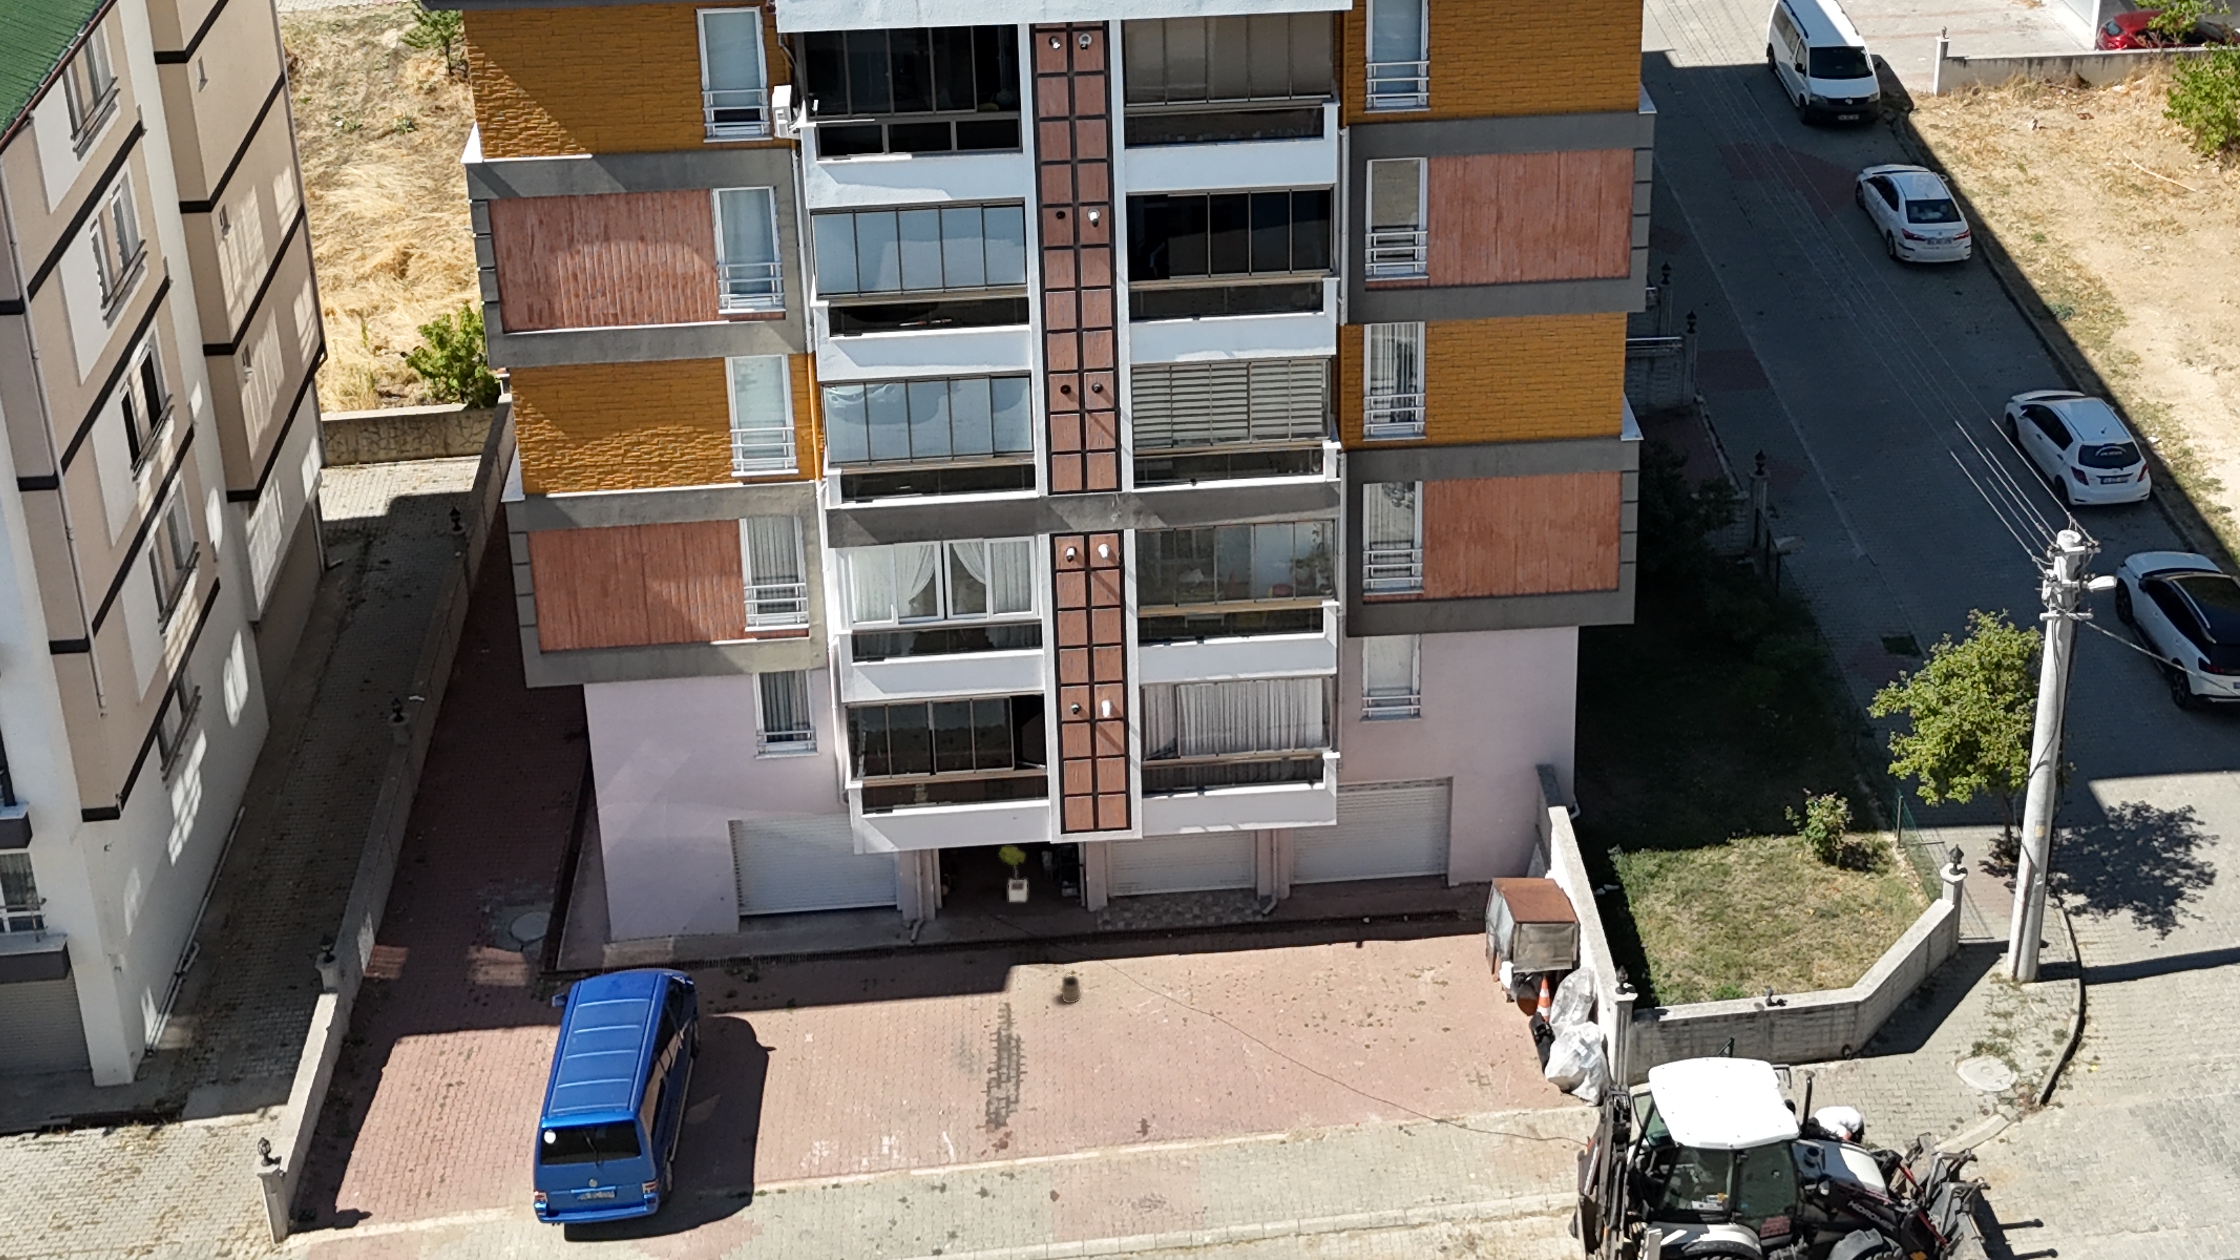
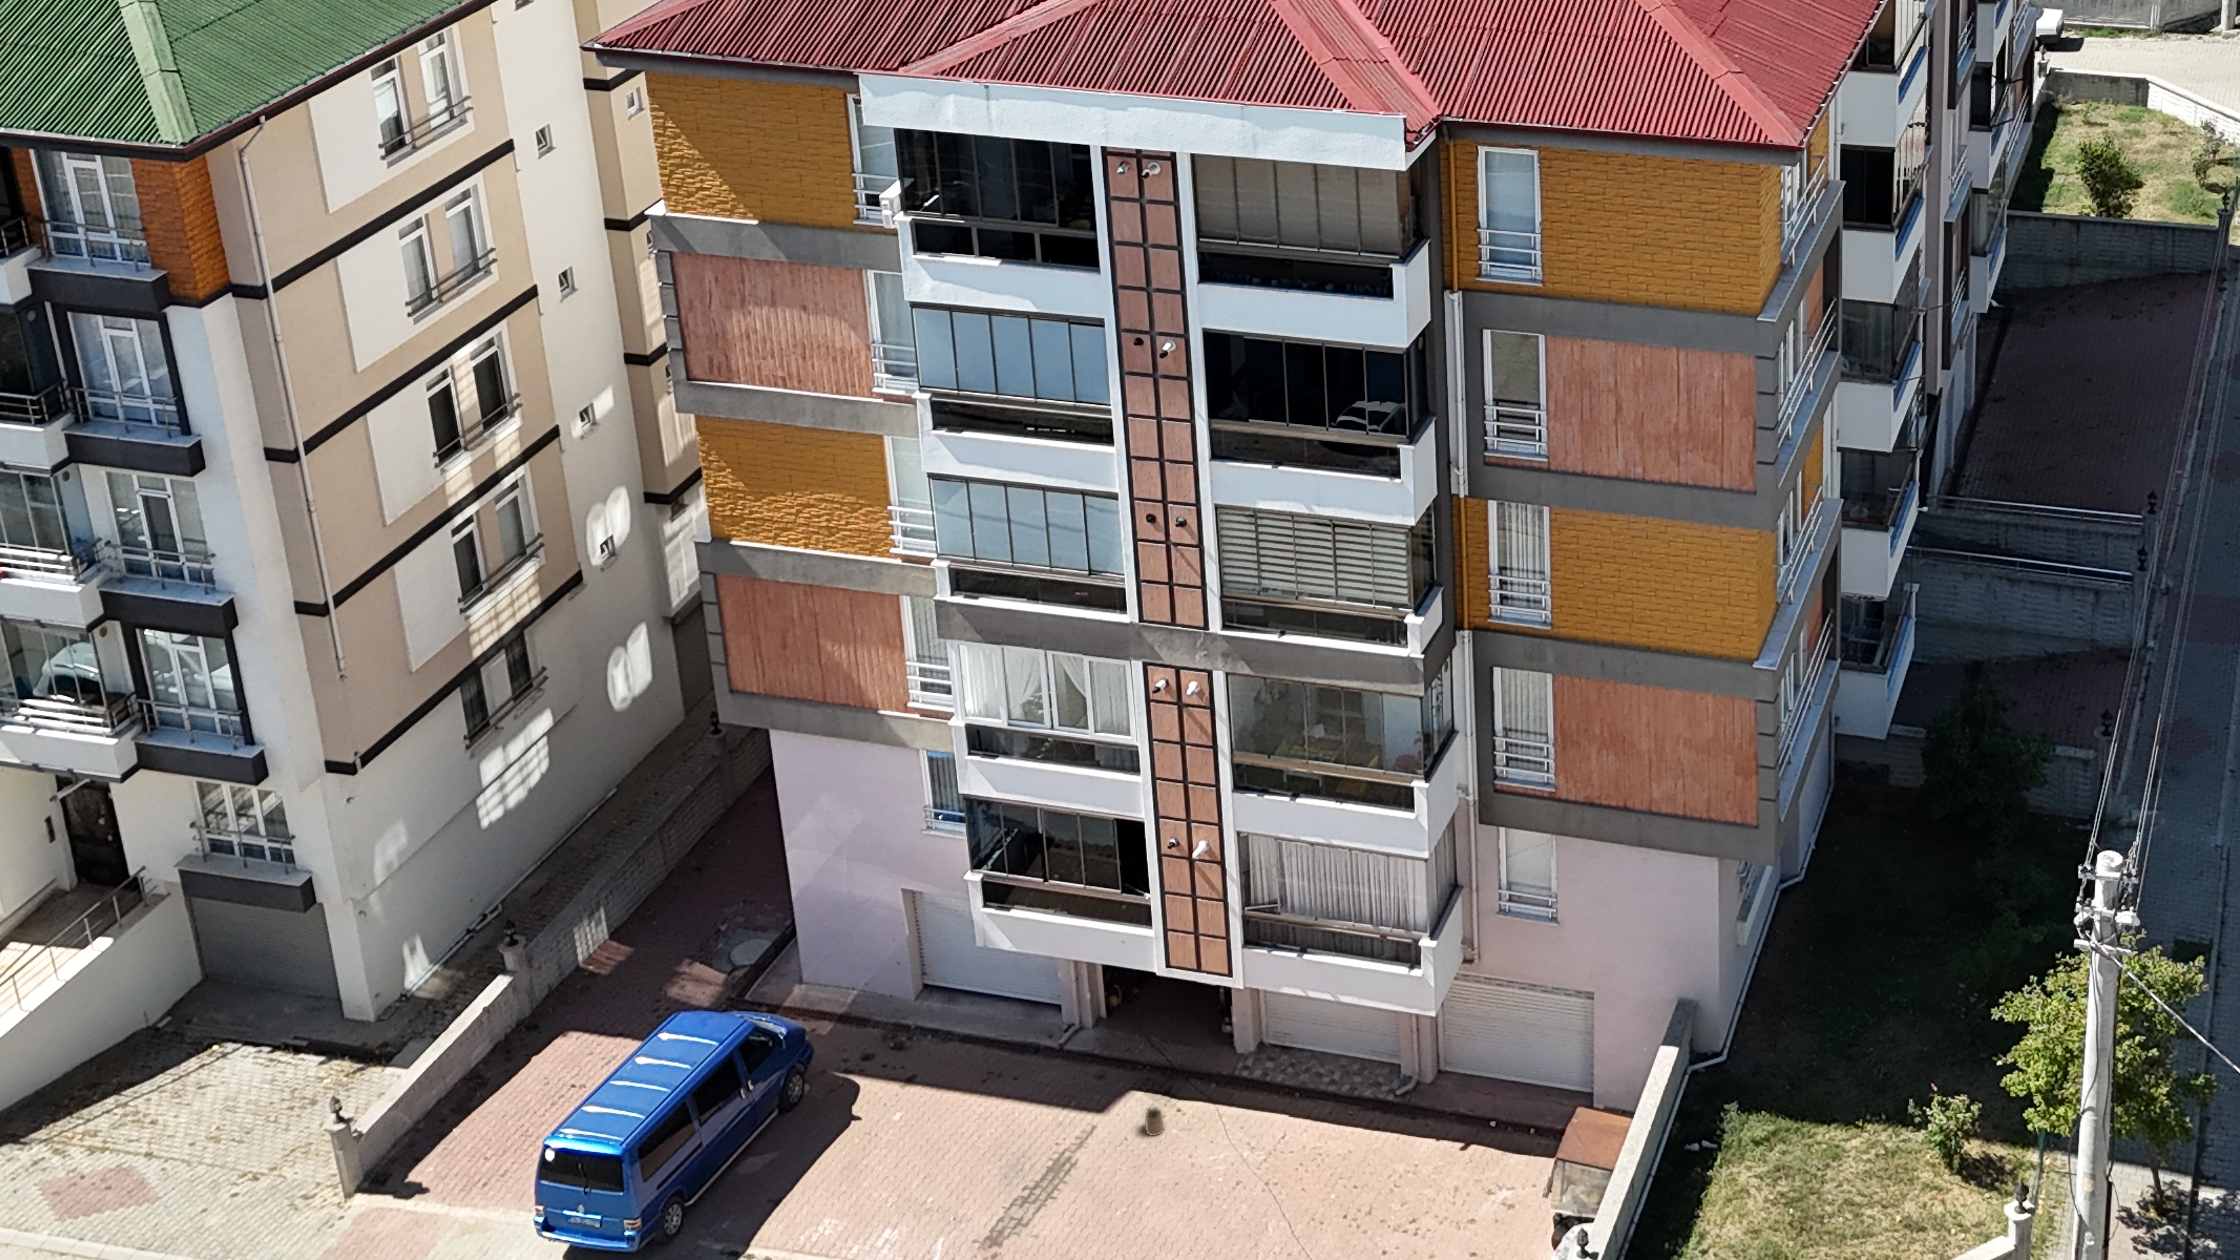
potted tree: present [999,847,1027,902] -> none [1150,965,1181,1025]

